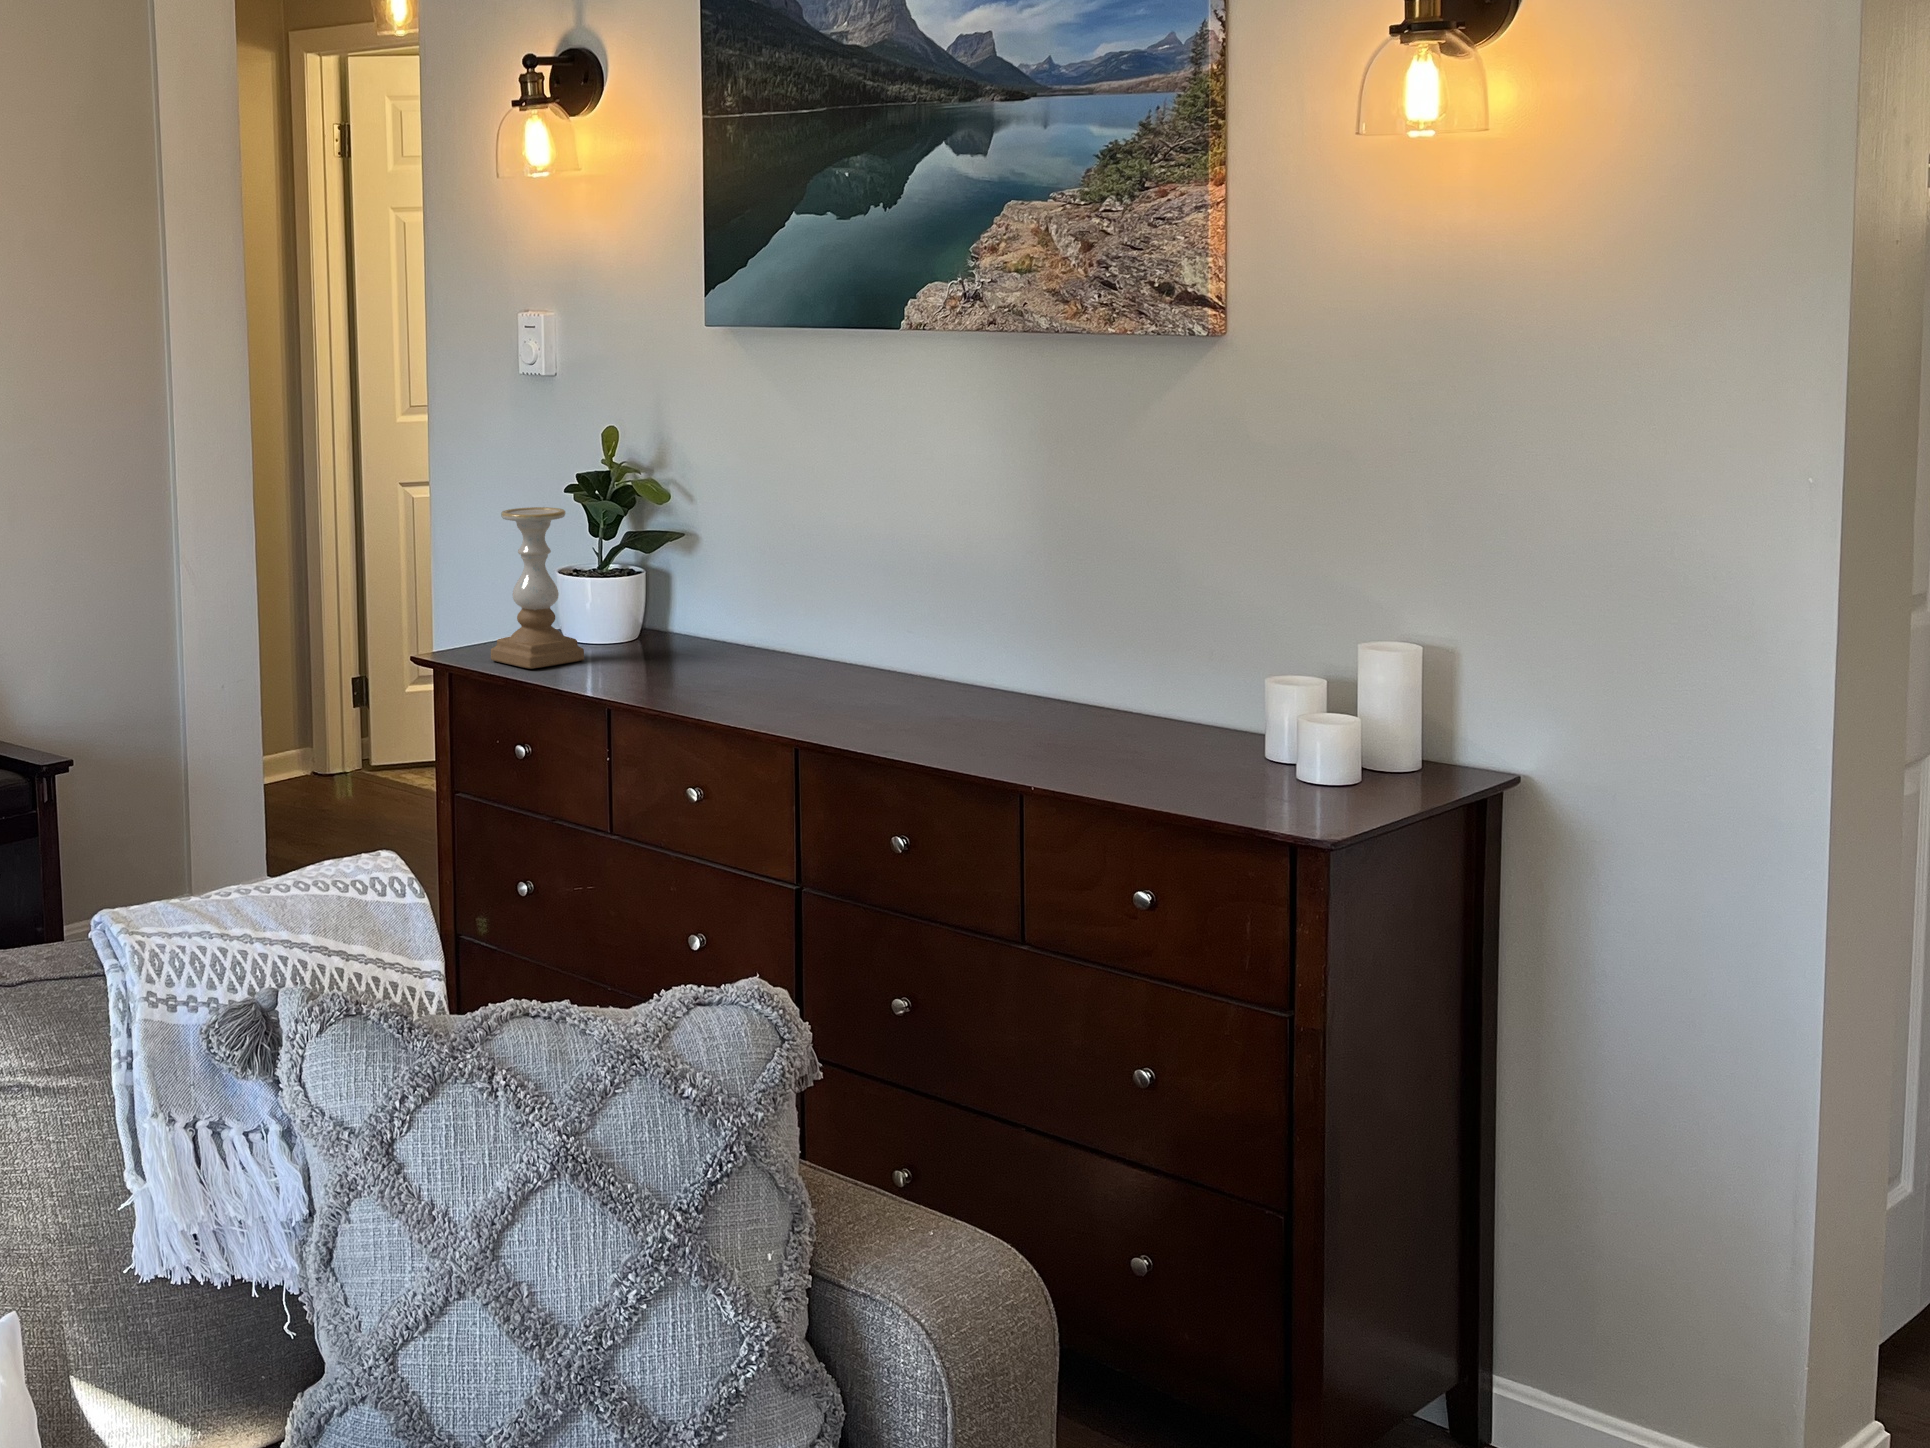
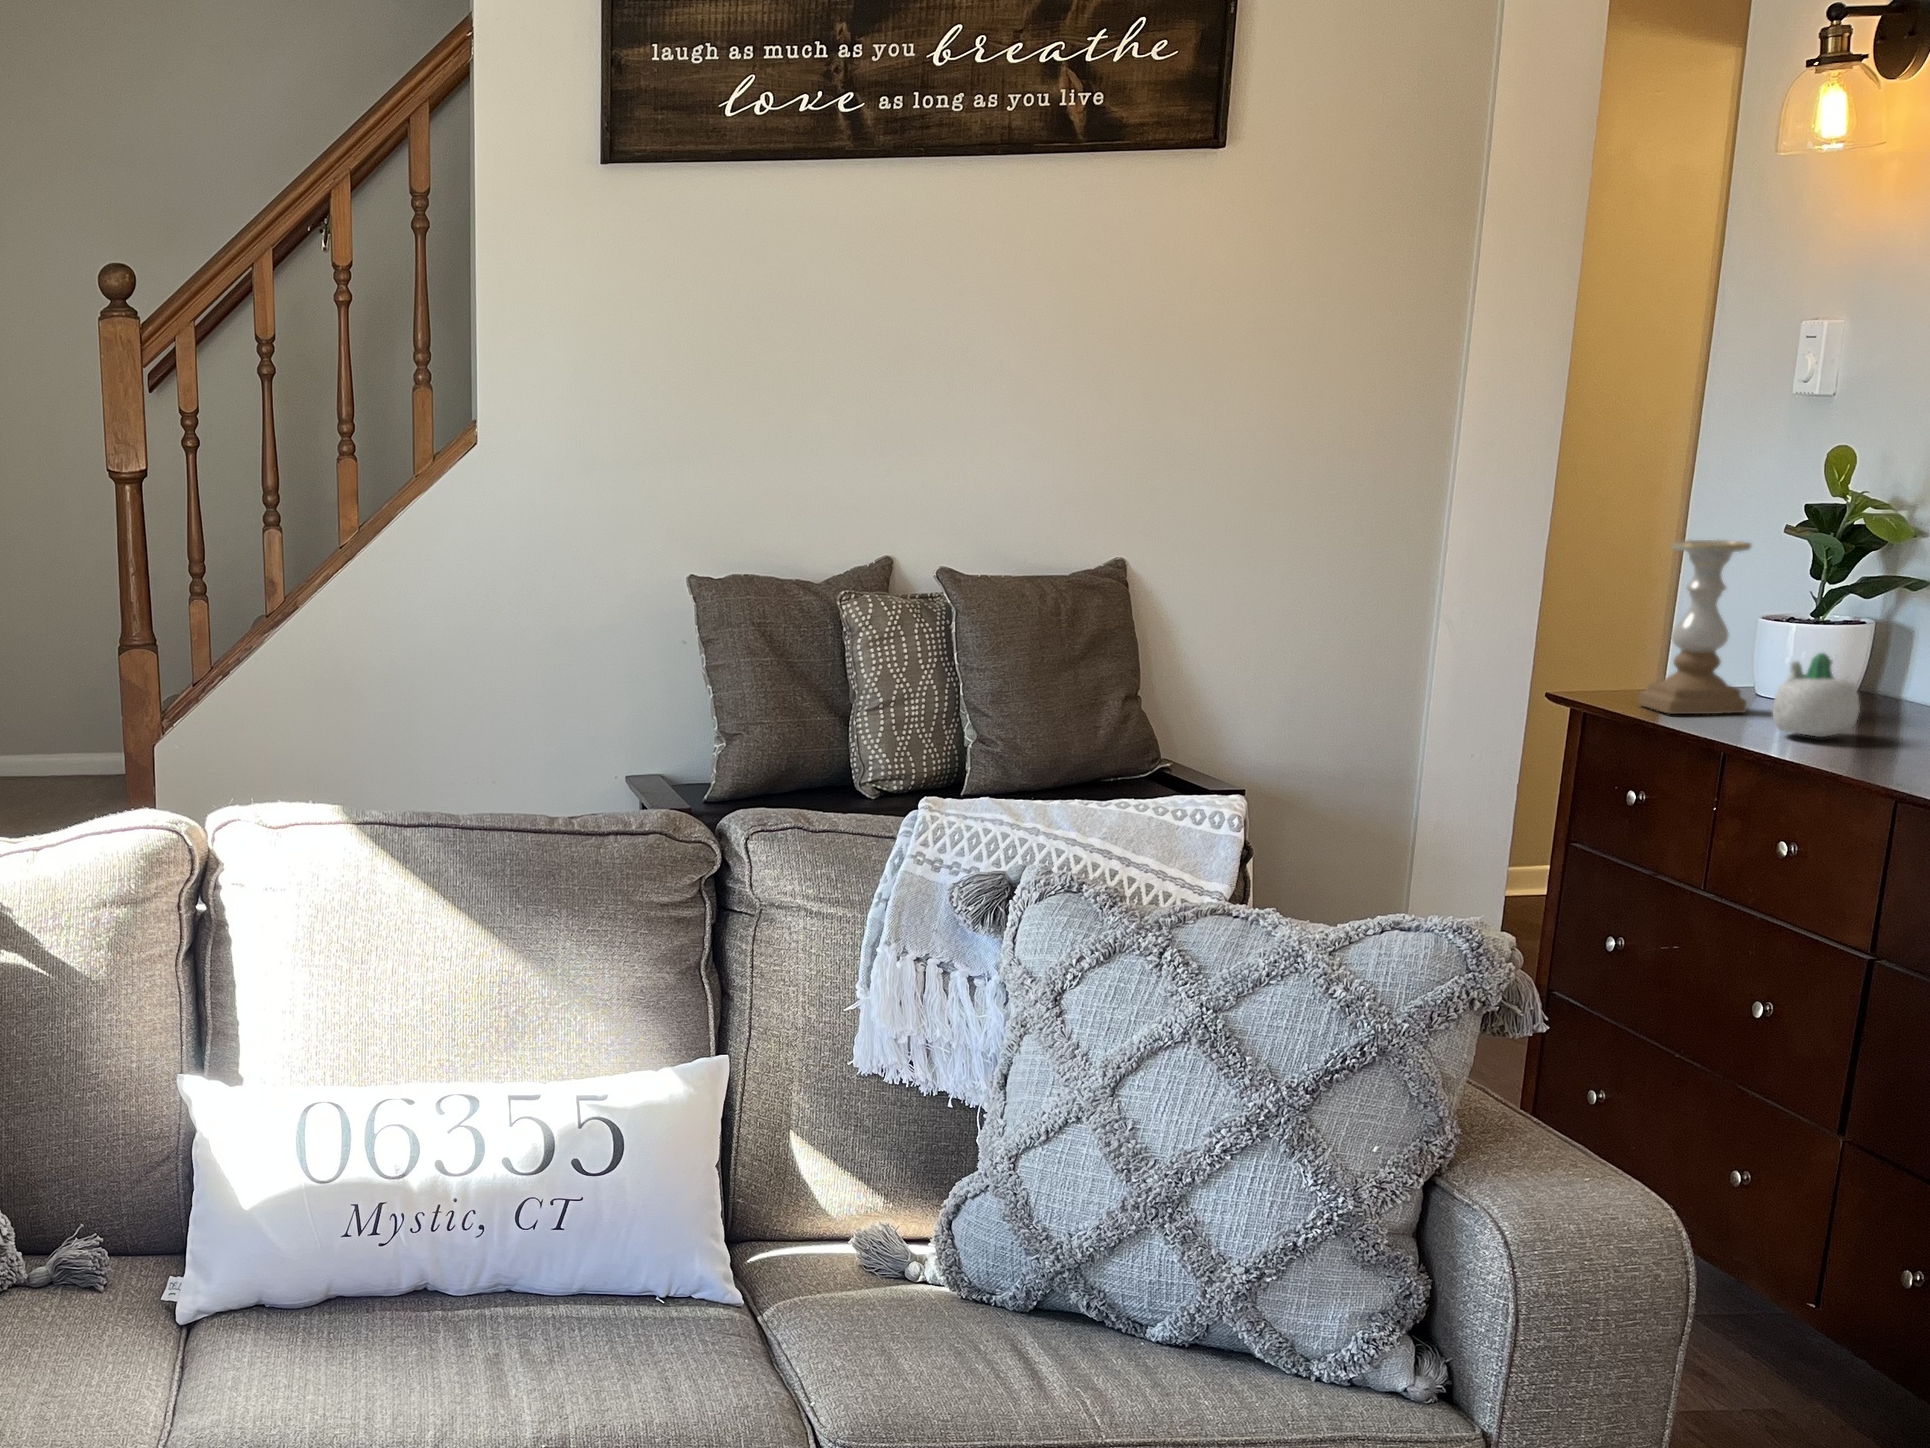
succulent planter: none [631,608,705,683] -> present [1773,653,1860,737]

